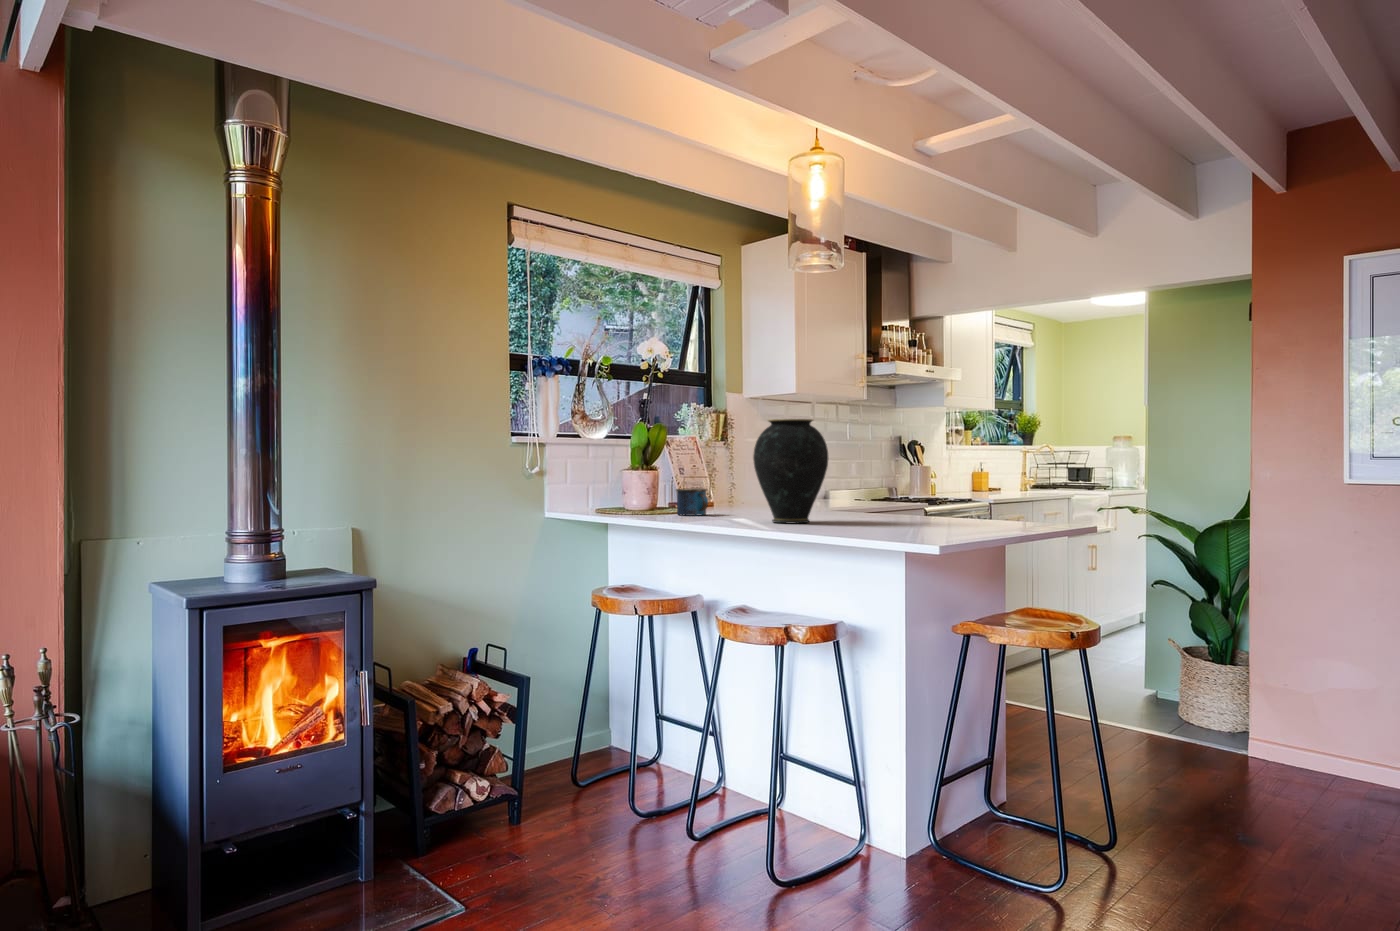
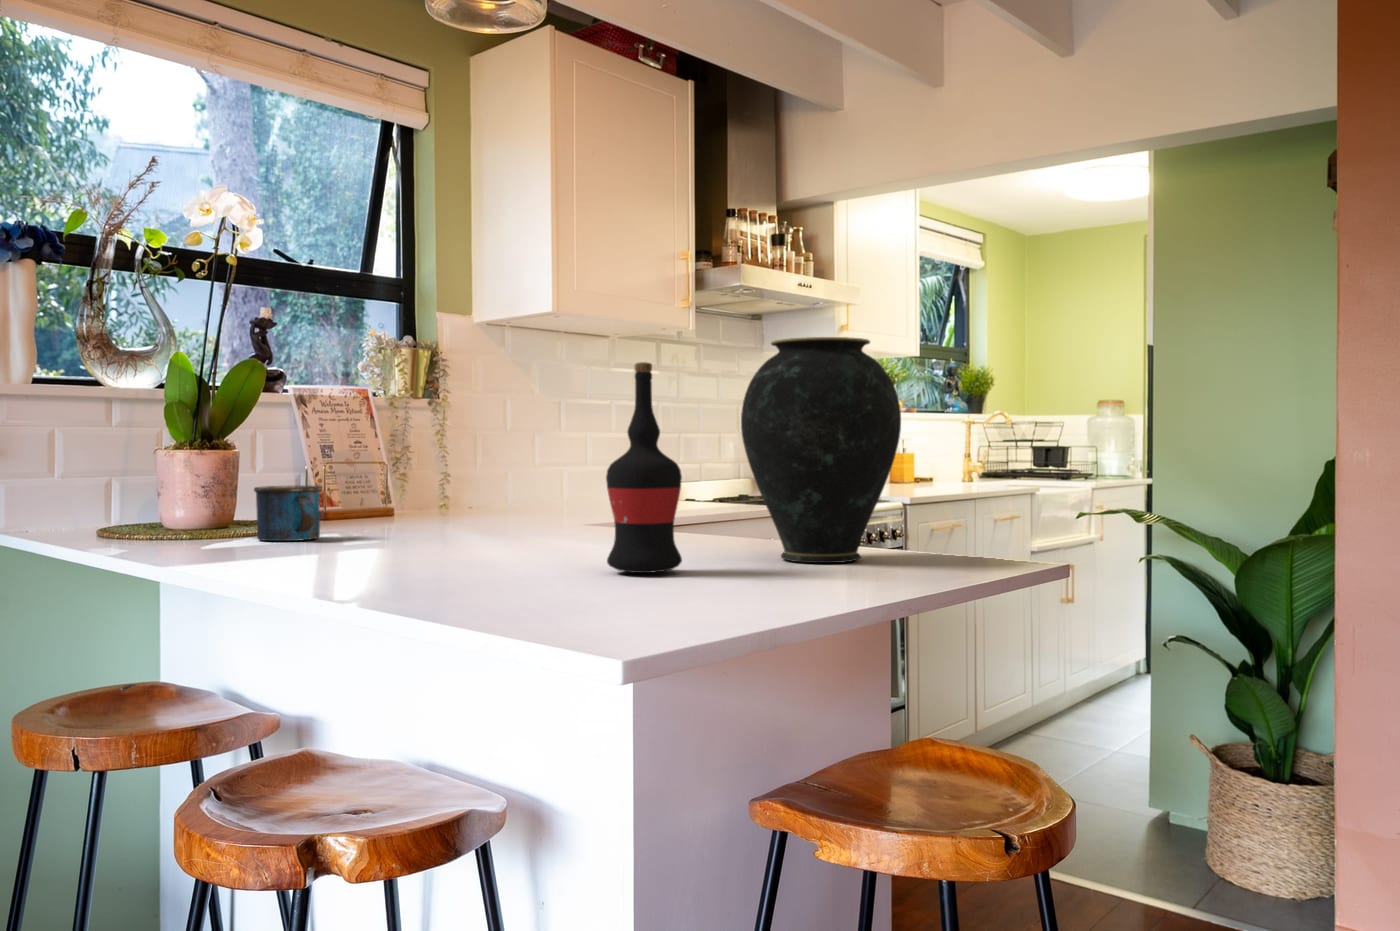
vase: present [753,419,828,524] -> present [741,337,901,563]
wine bottle: none [879,433,913,527] -> present [606,362,682,573]

